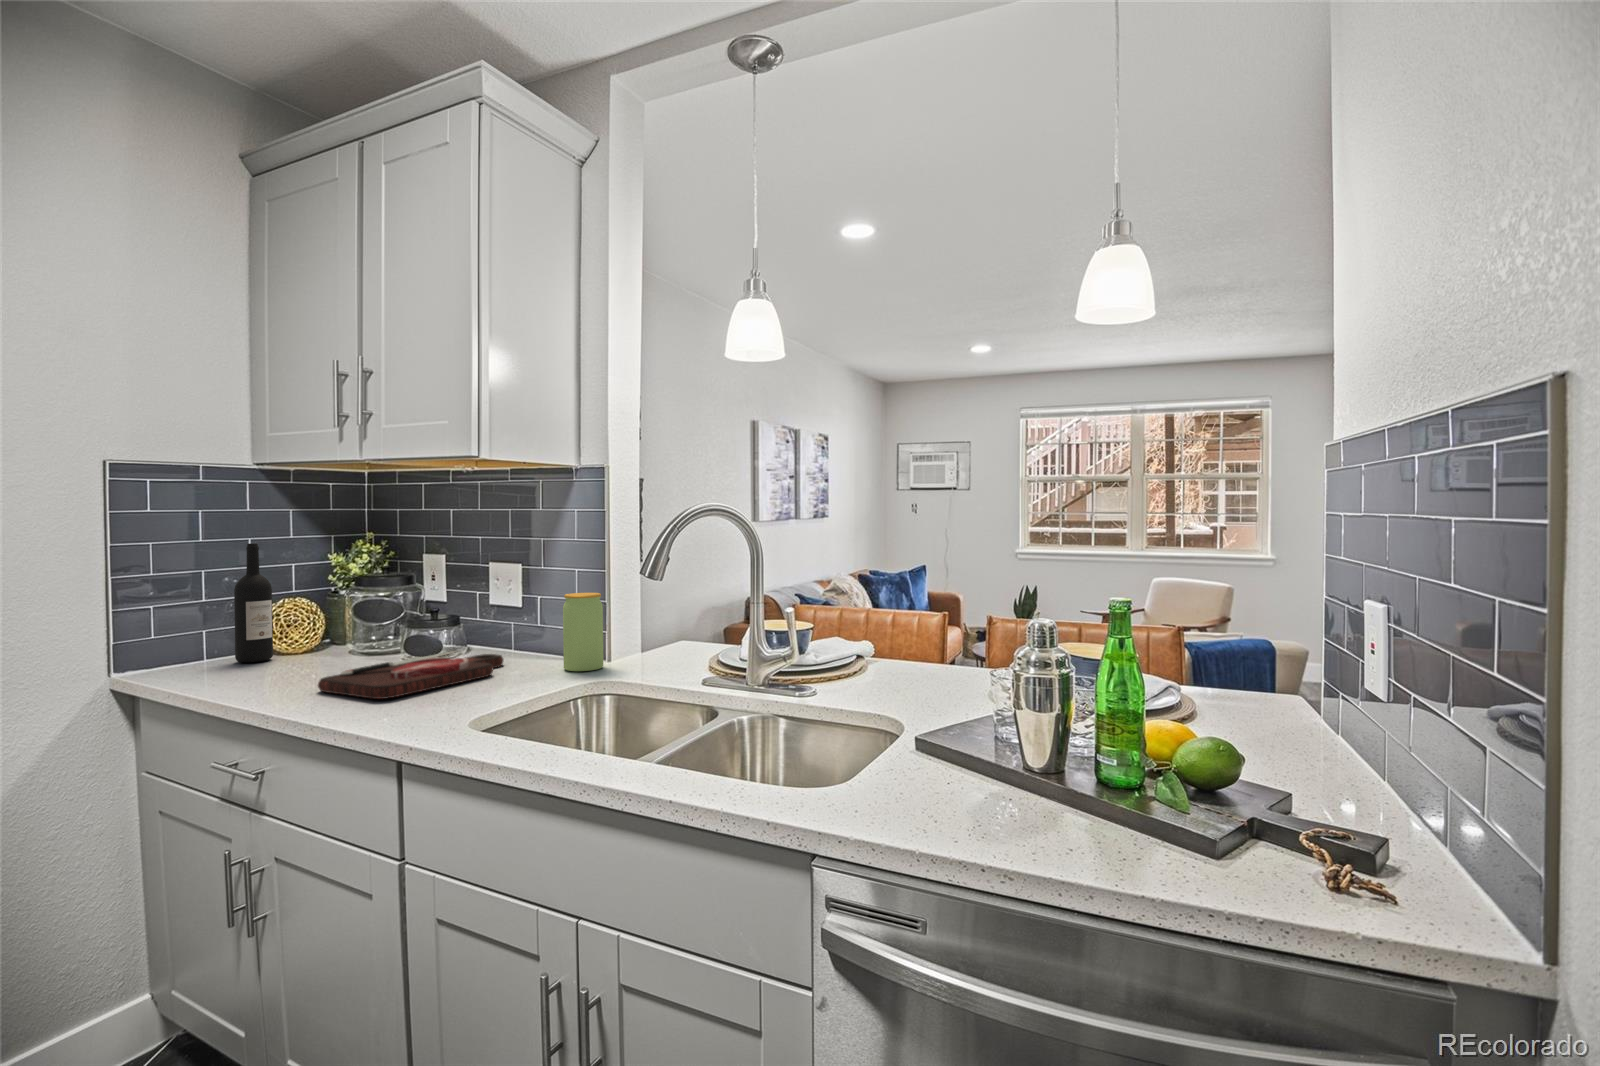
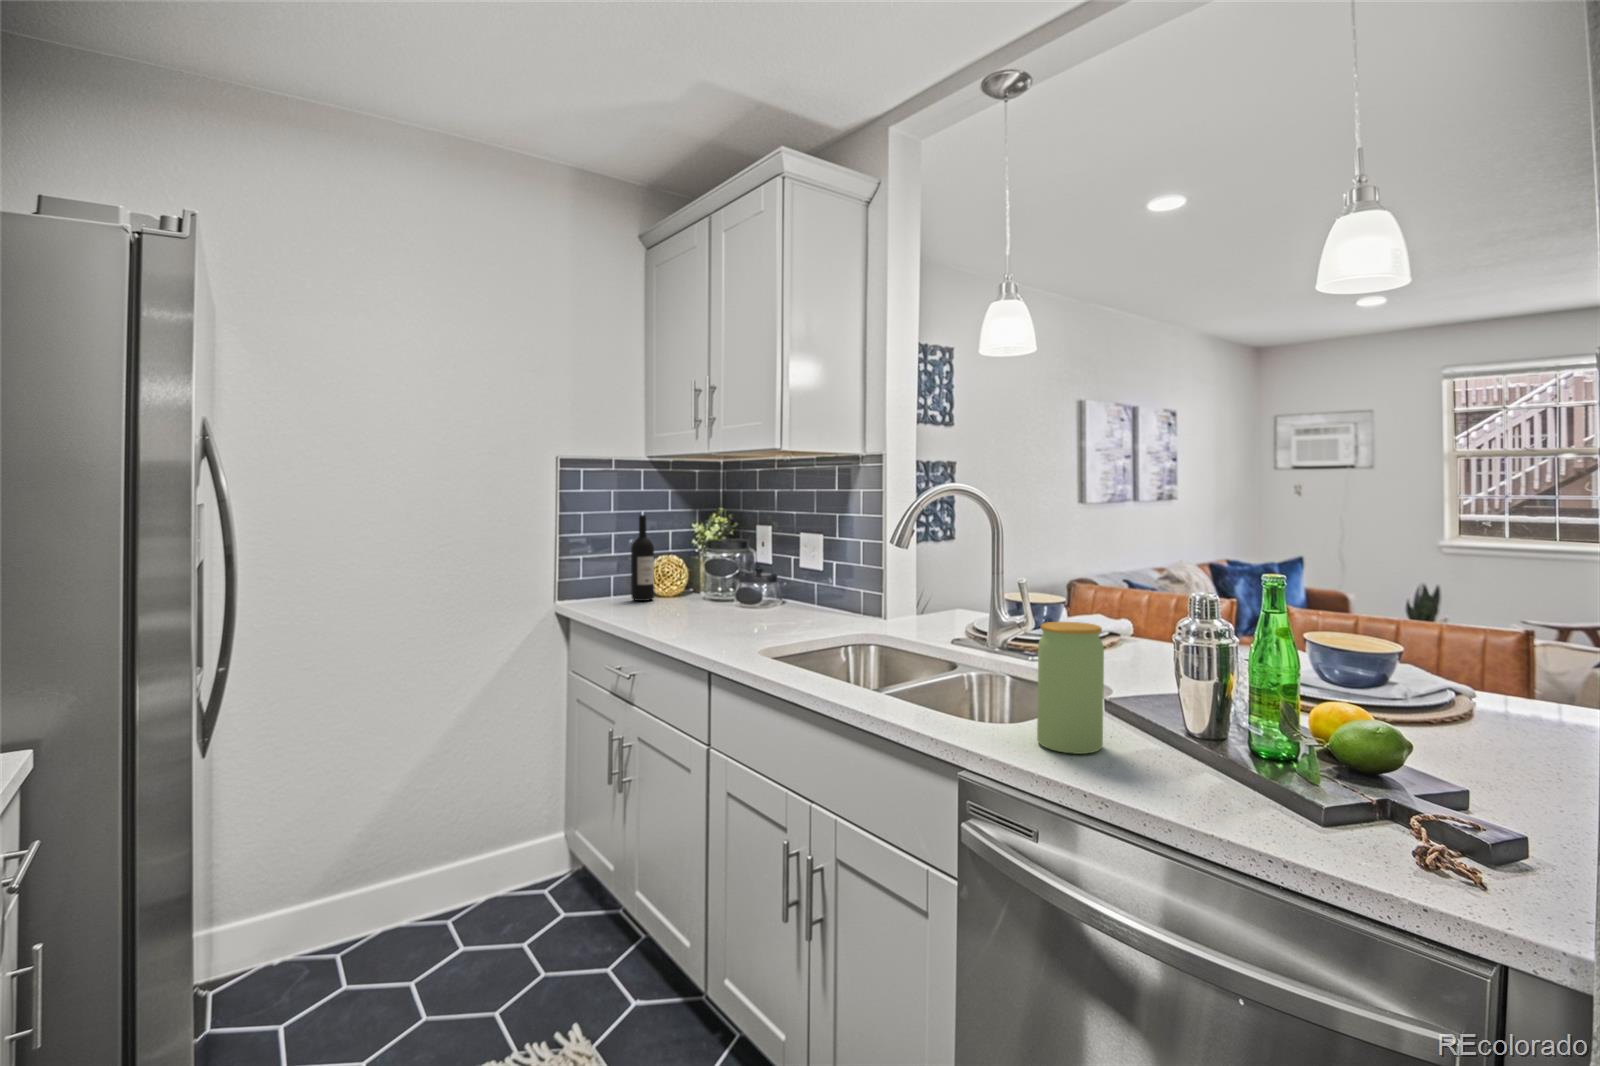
jar: present [563,593,603,671] -> present [1037,622,1104,754]
cutting board: present [318,651,503,699] -> none [671,601,804,630]

